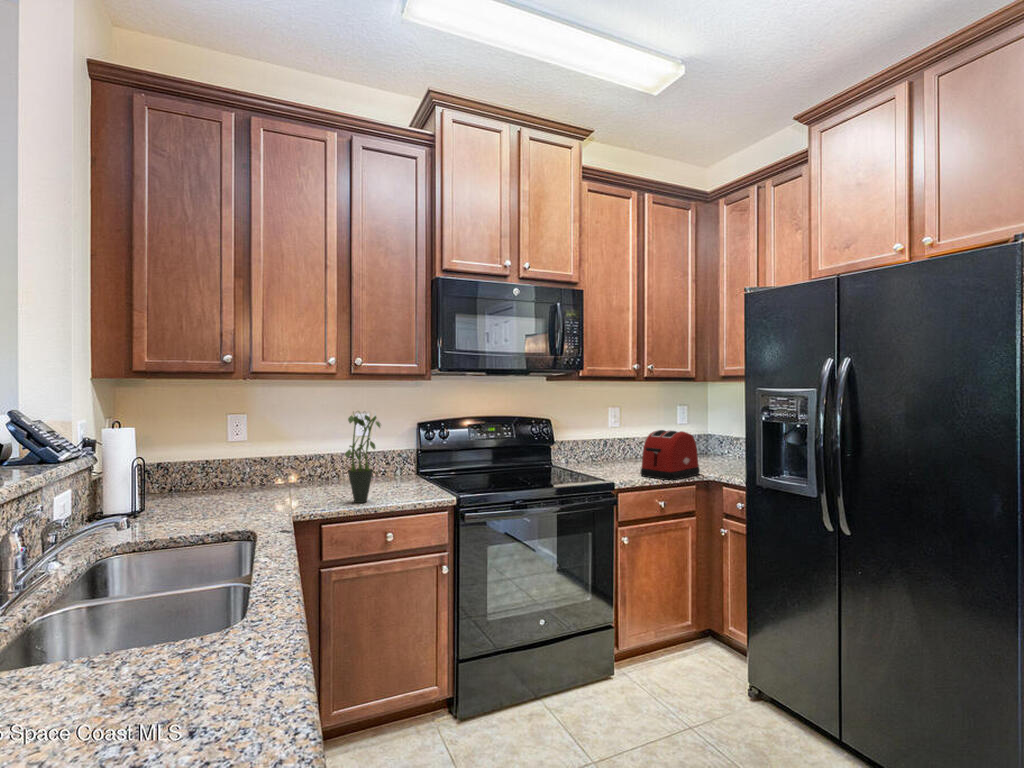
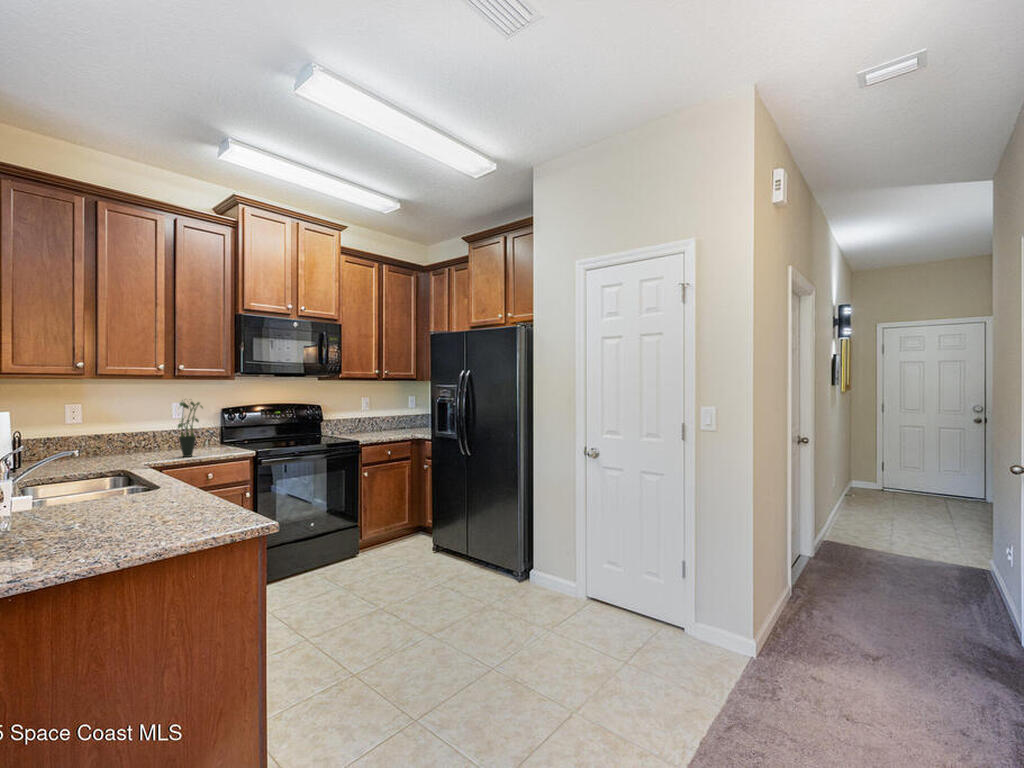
toaster: present [641,430,700,480] -> none [377,410,413,439]

